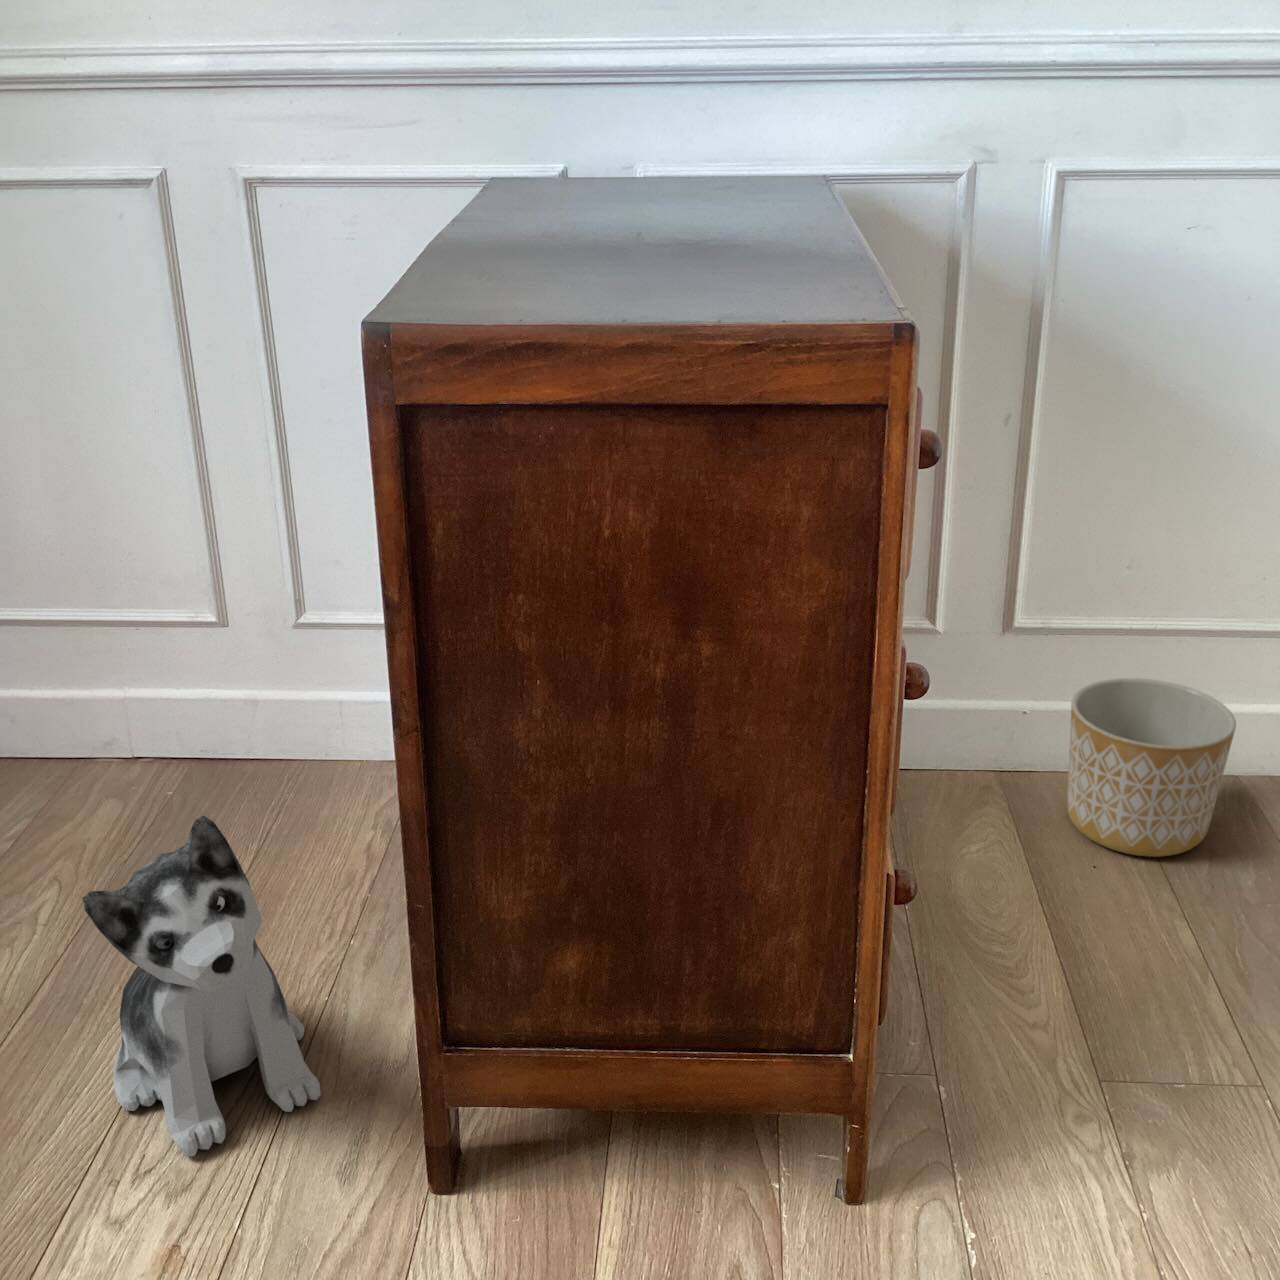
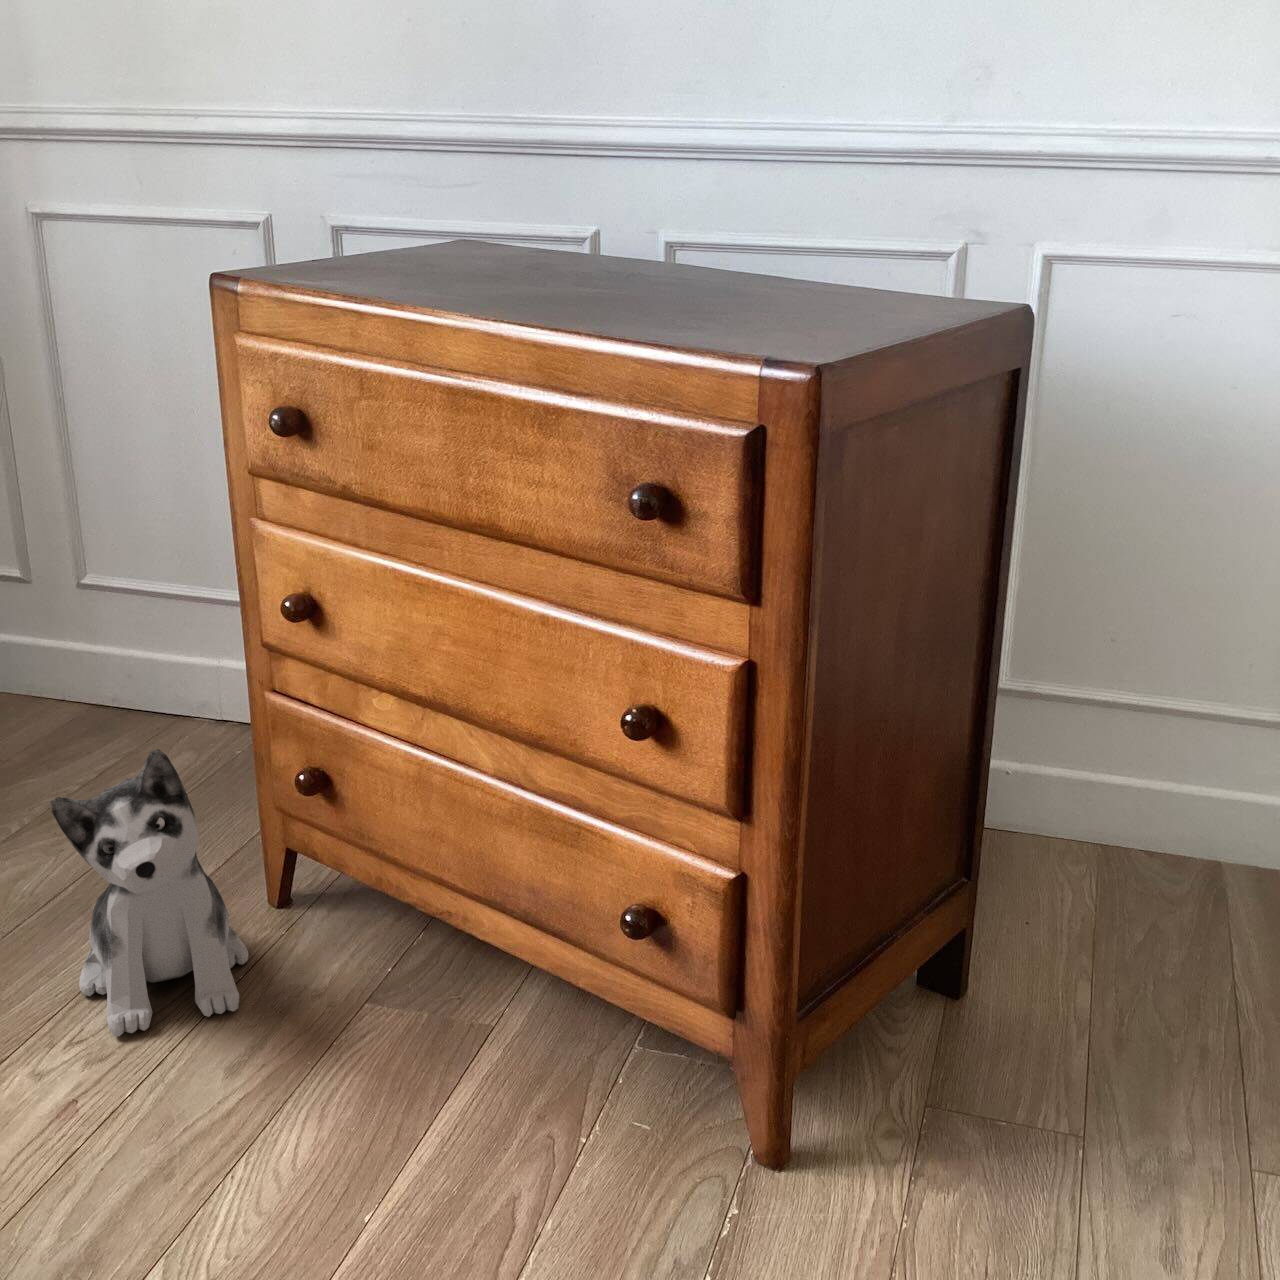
planter: present [1067,678,1236,857] -> none [1027,753,1193,932]

